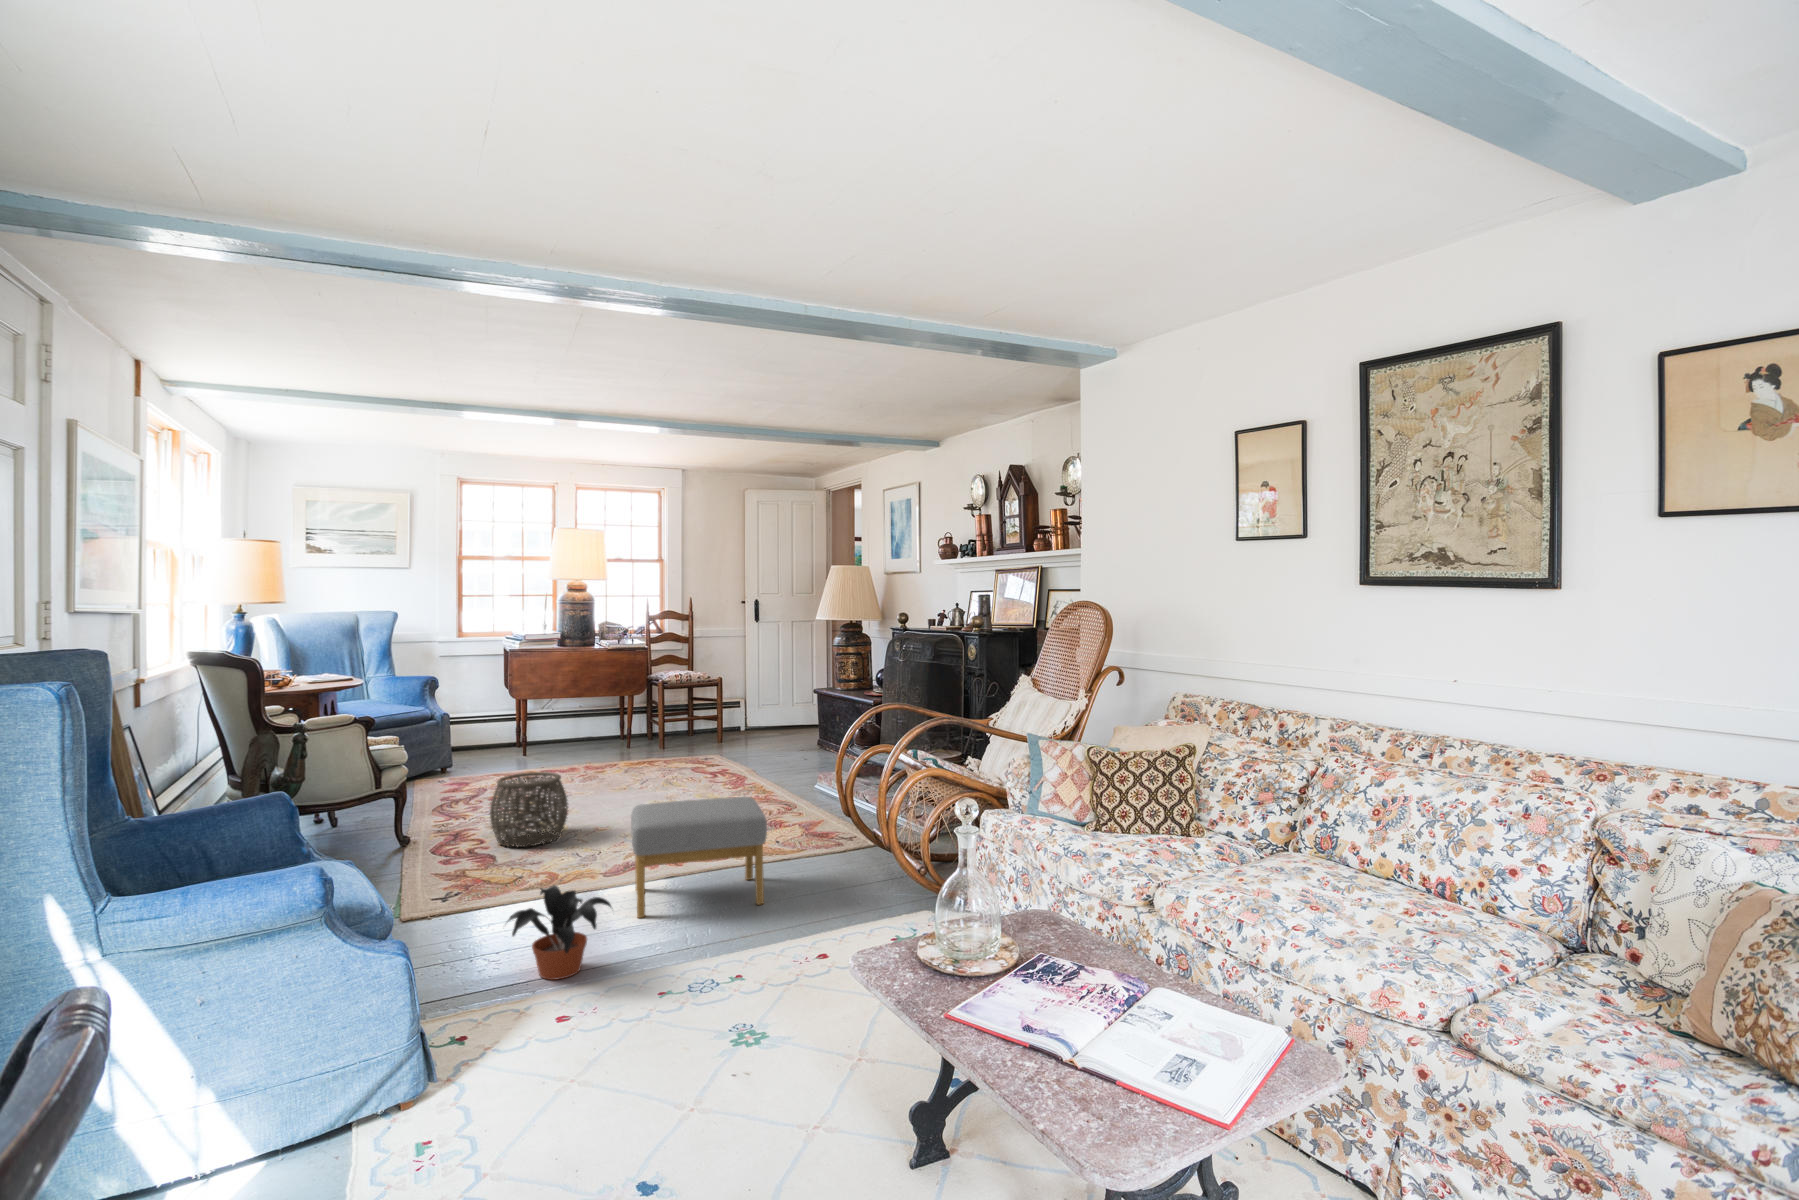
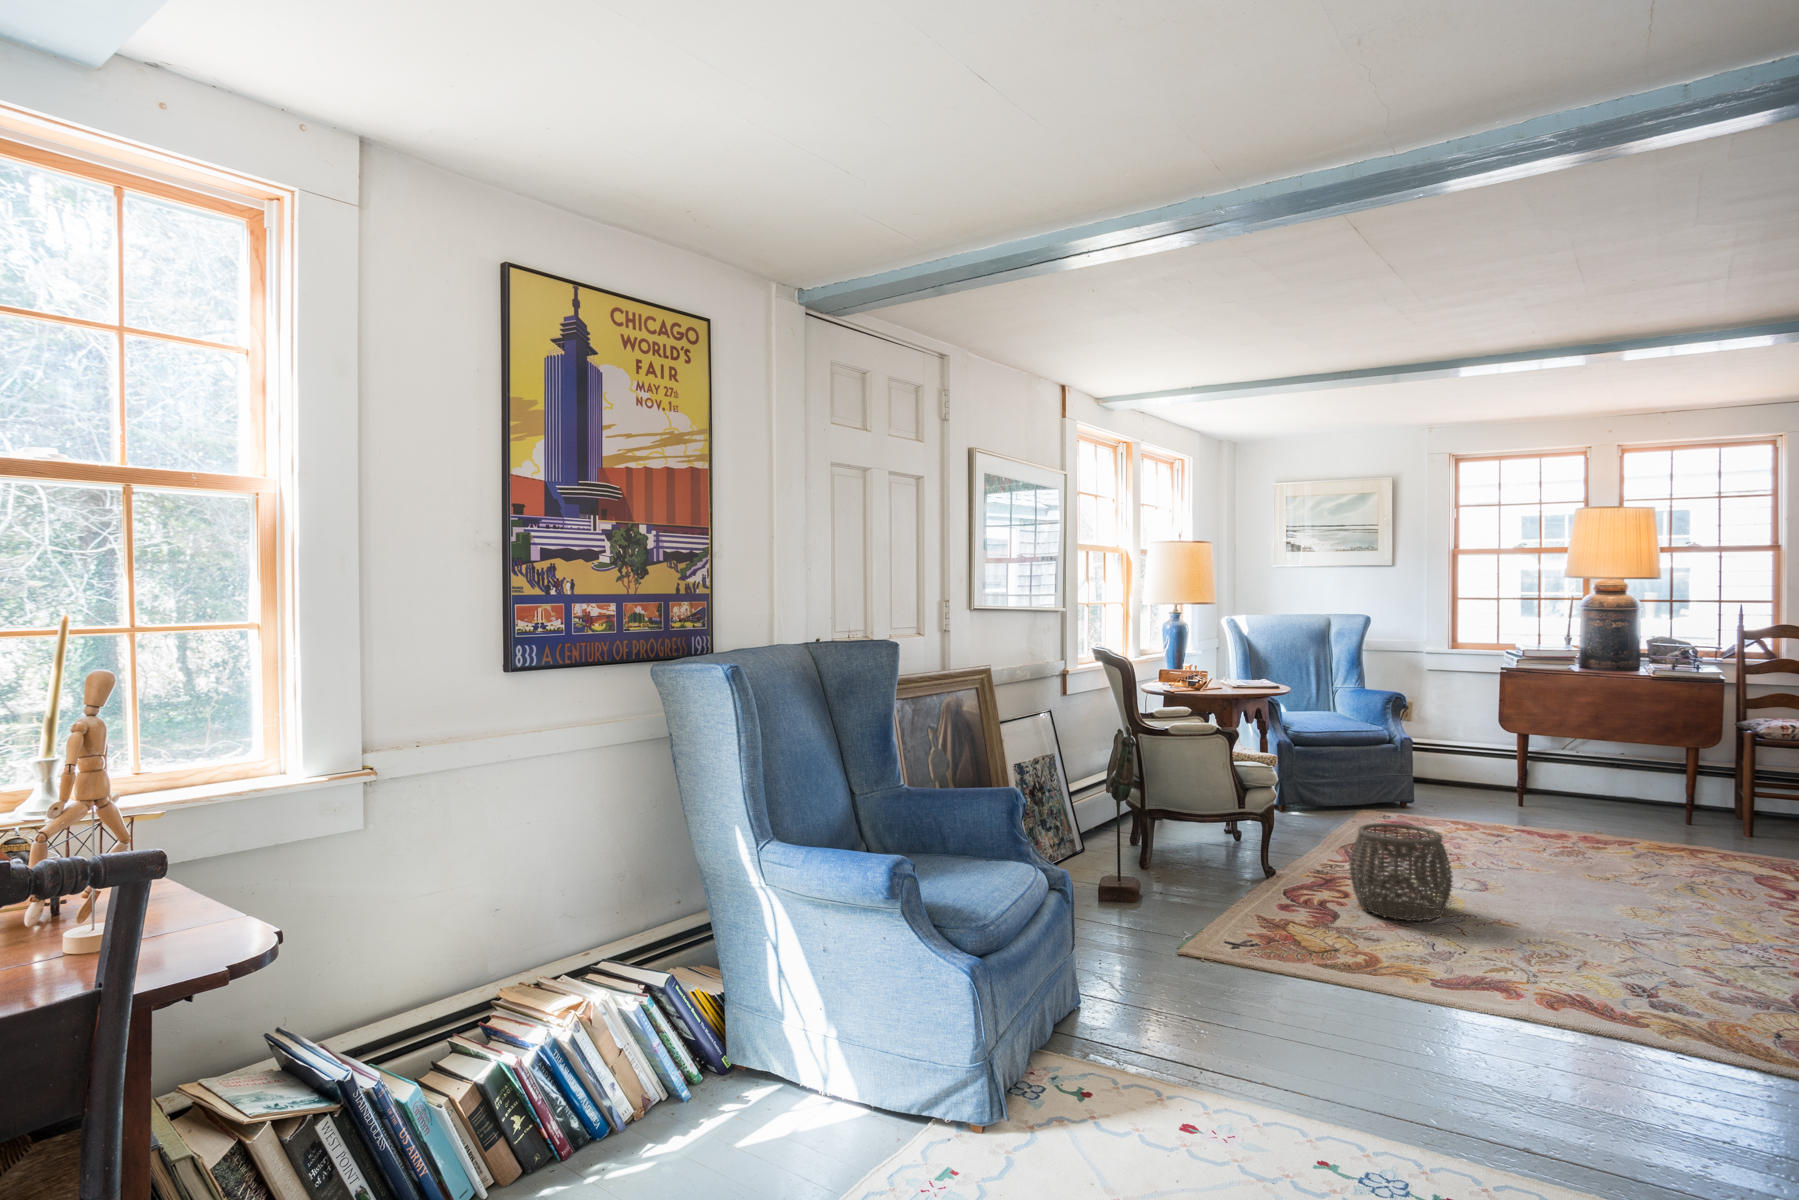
footstool: present [631,797,767,918] -> none [1406,901,1667,1127]
potted plant: present [508,885,611,980] -> none [1178,963,1318,1088]

